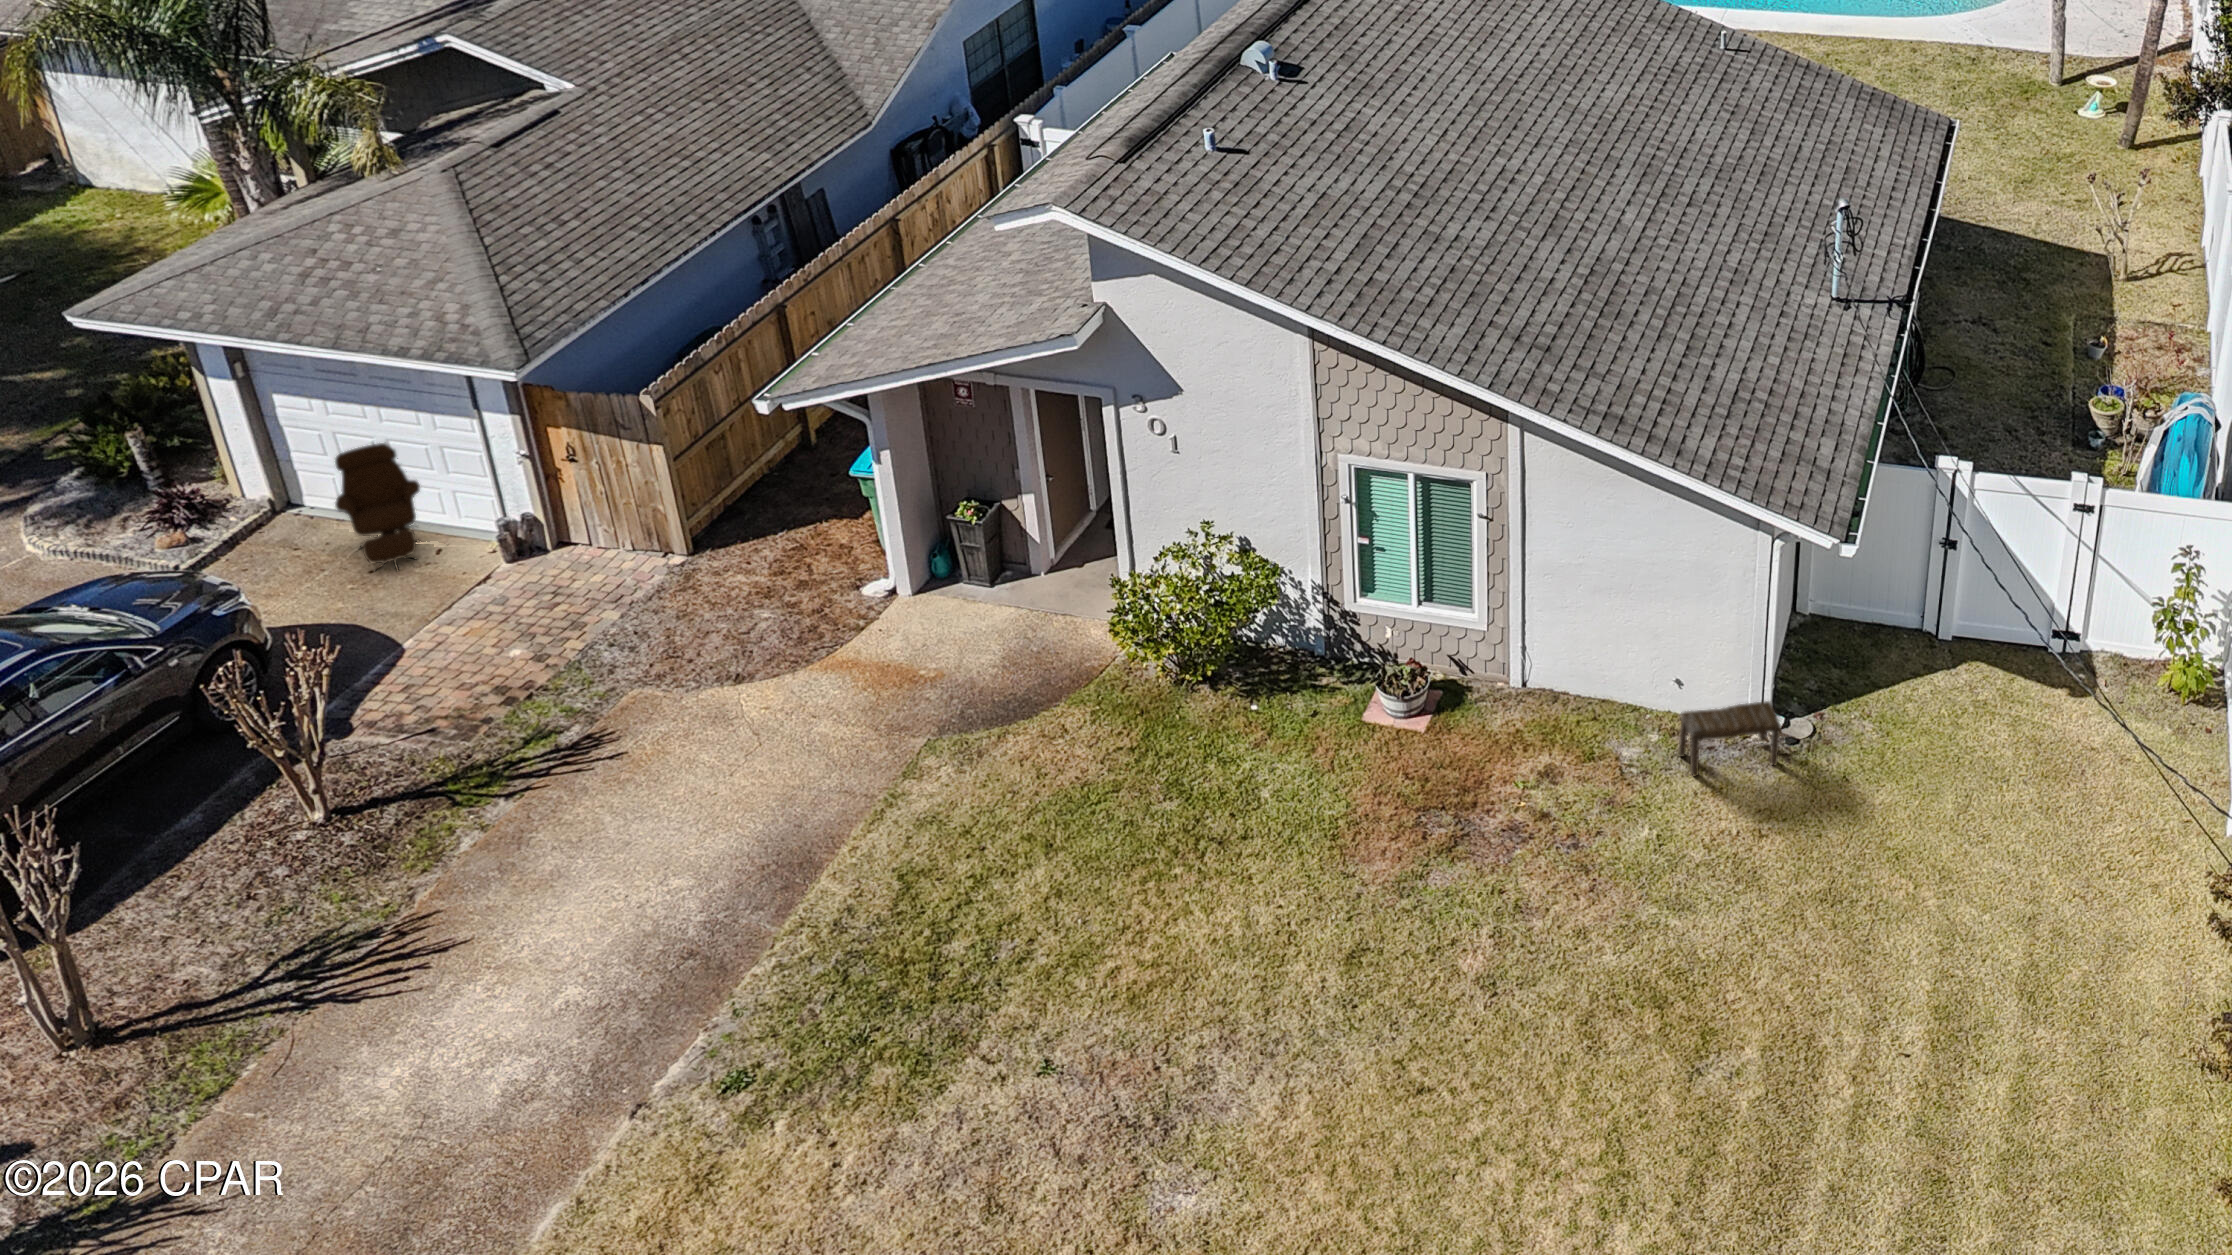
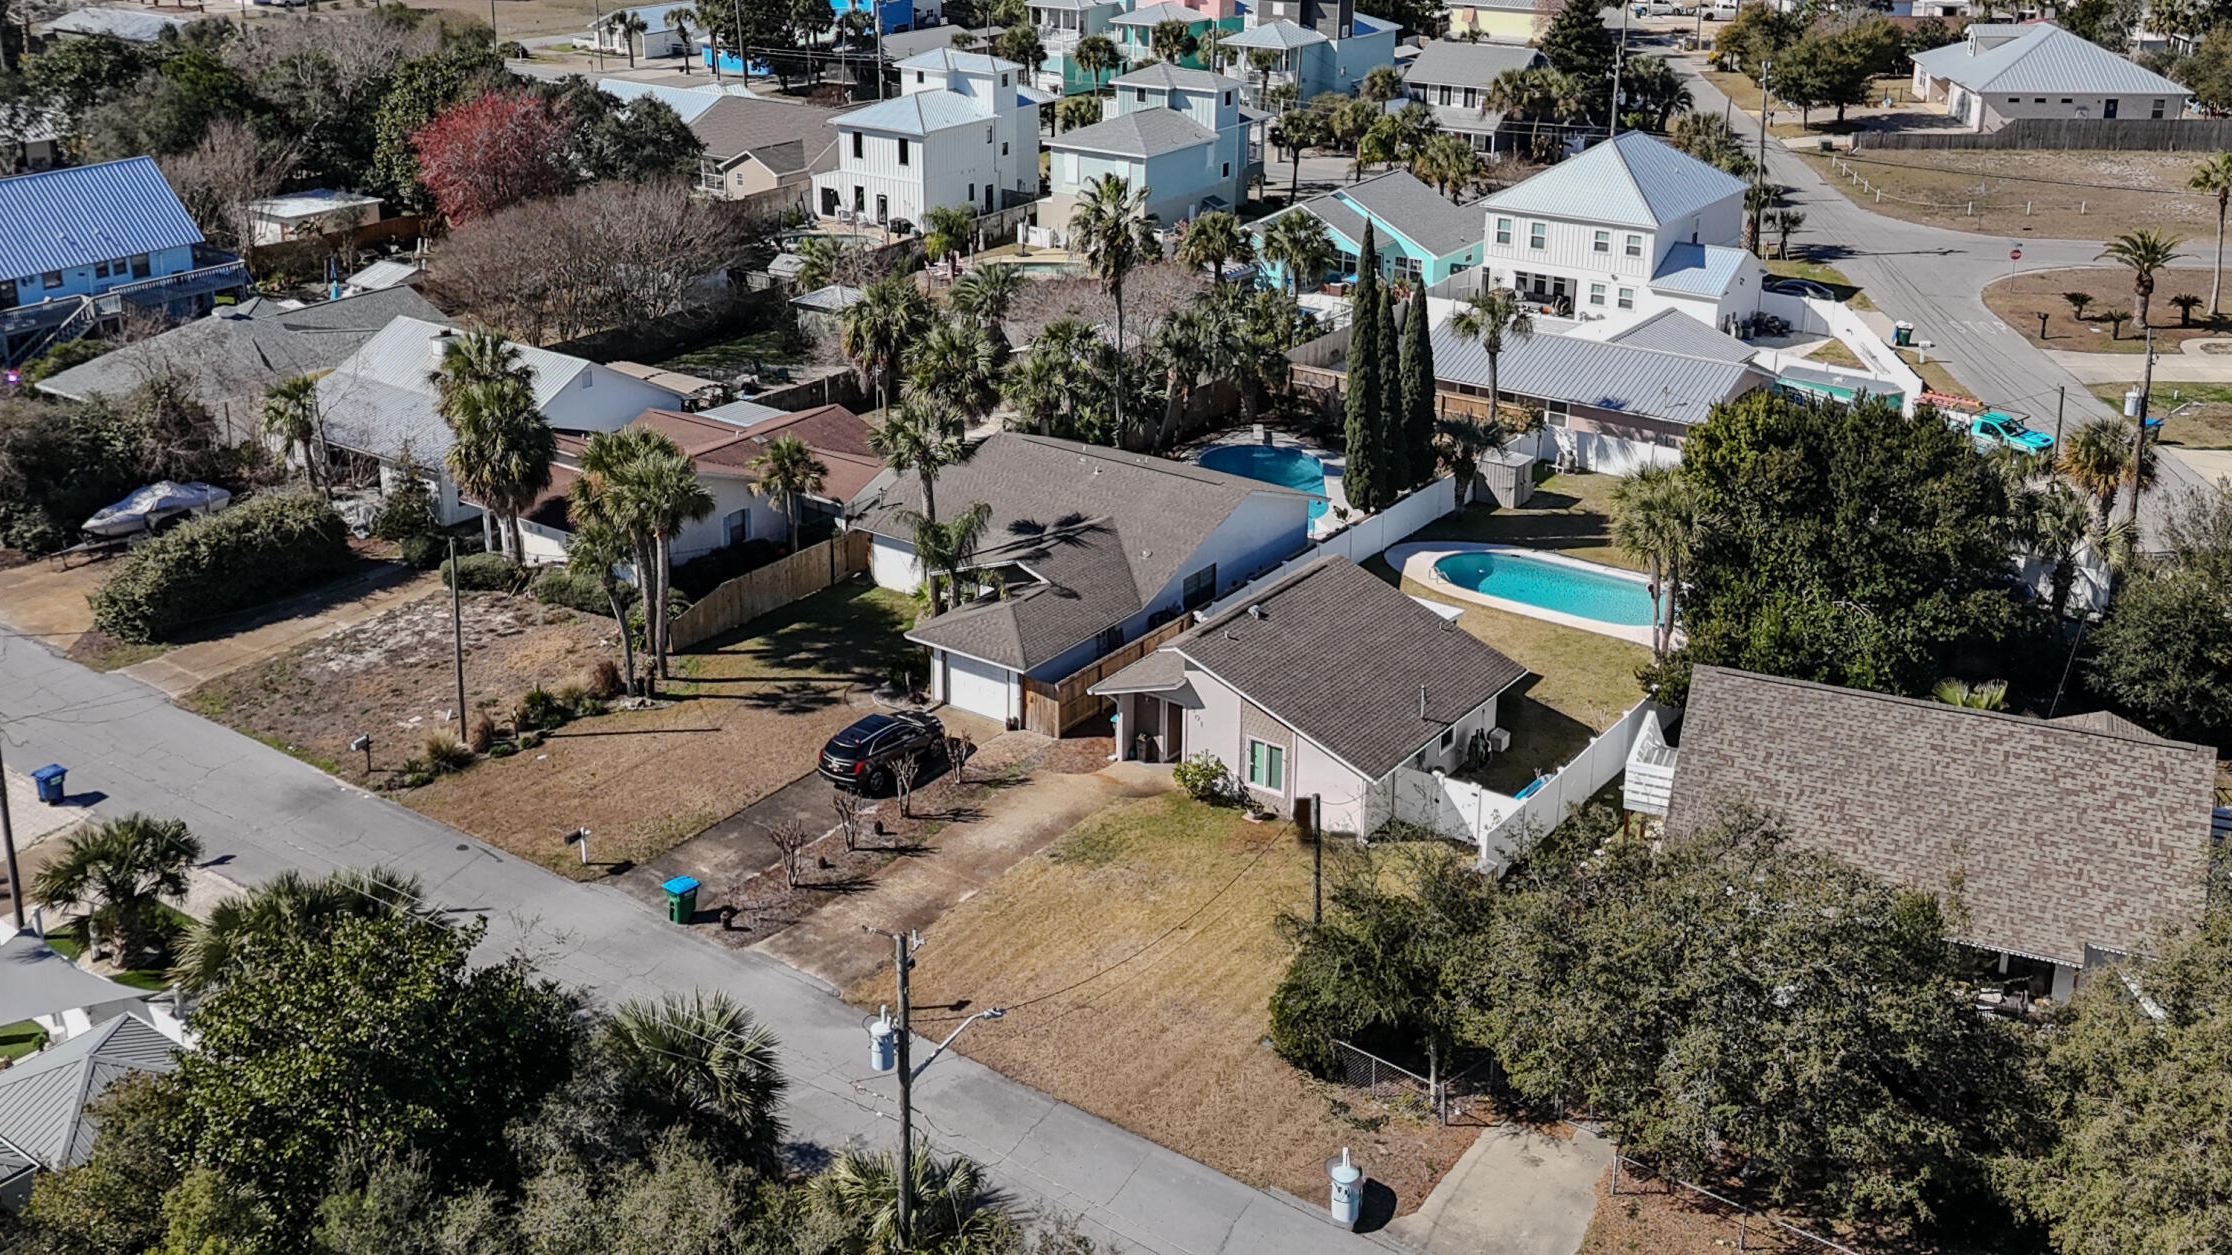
lounge chair: present [335,443,420,570] -> present [1291,797,1316,840]

